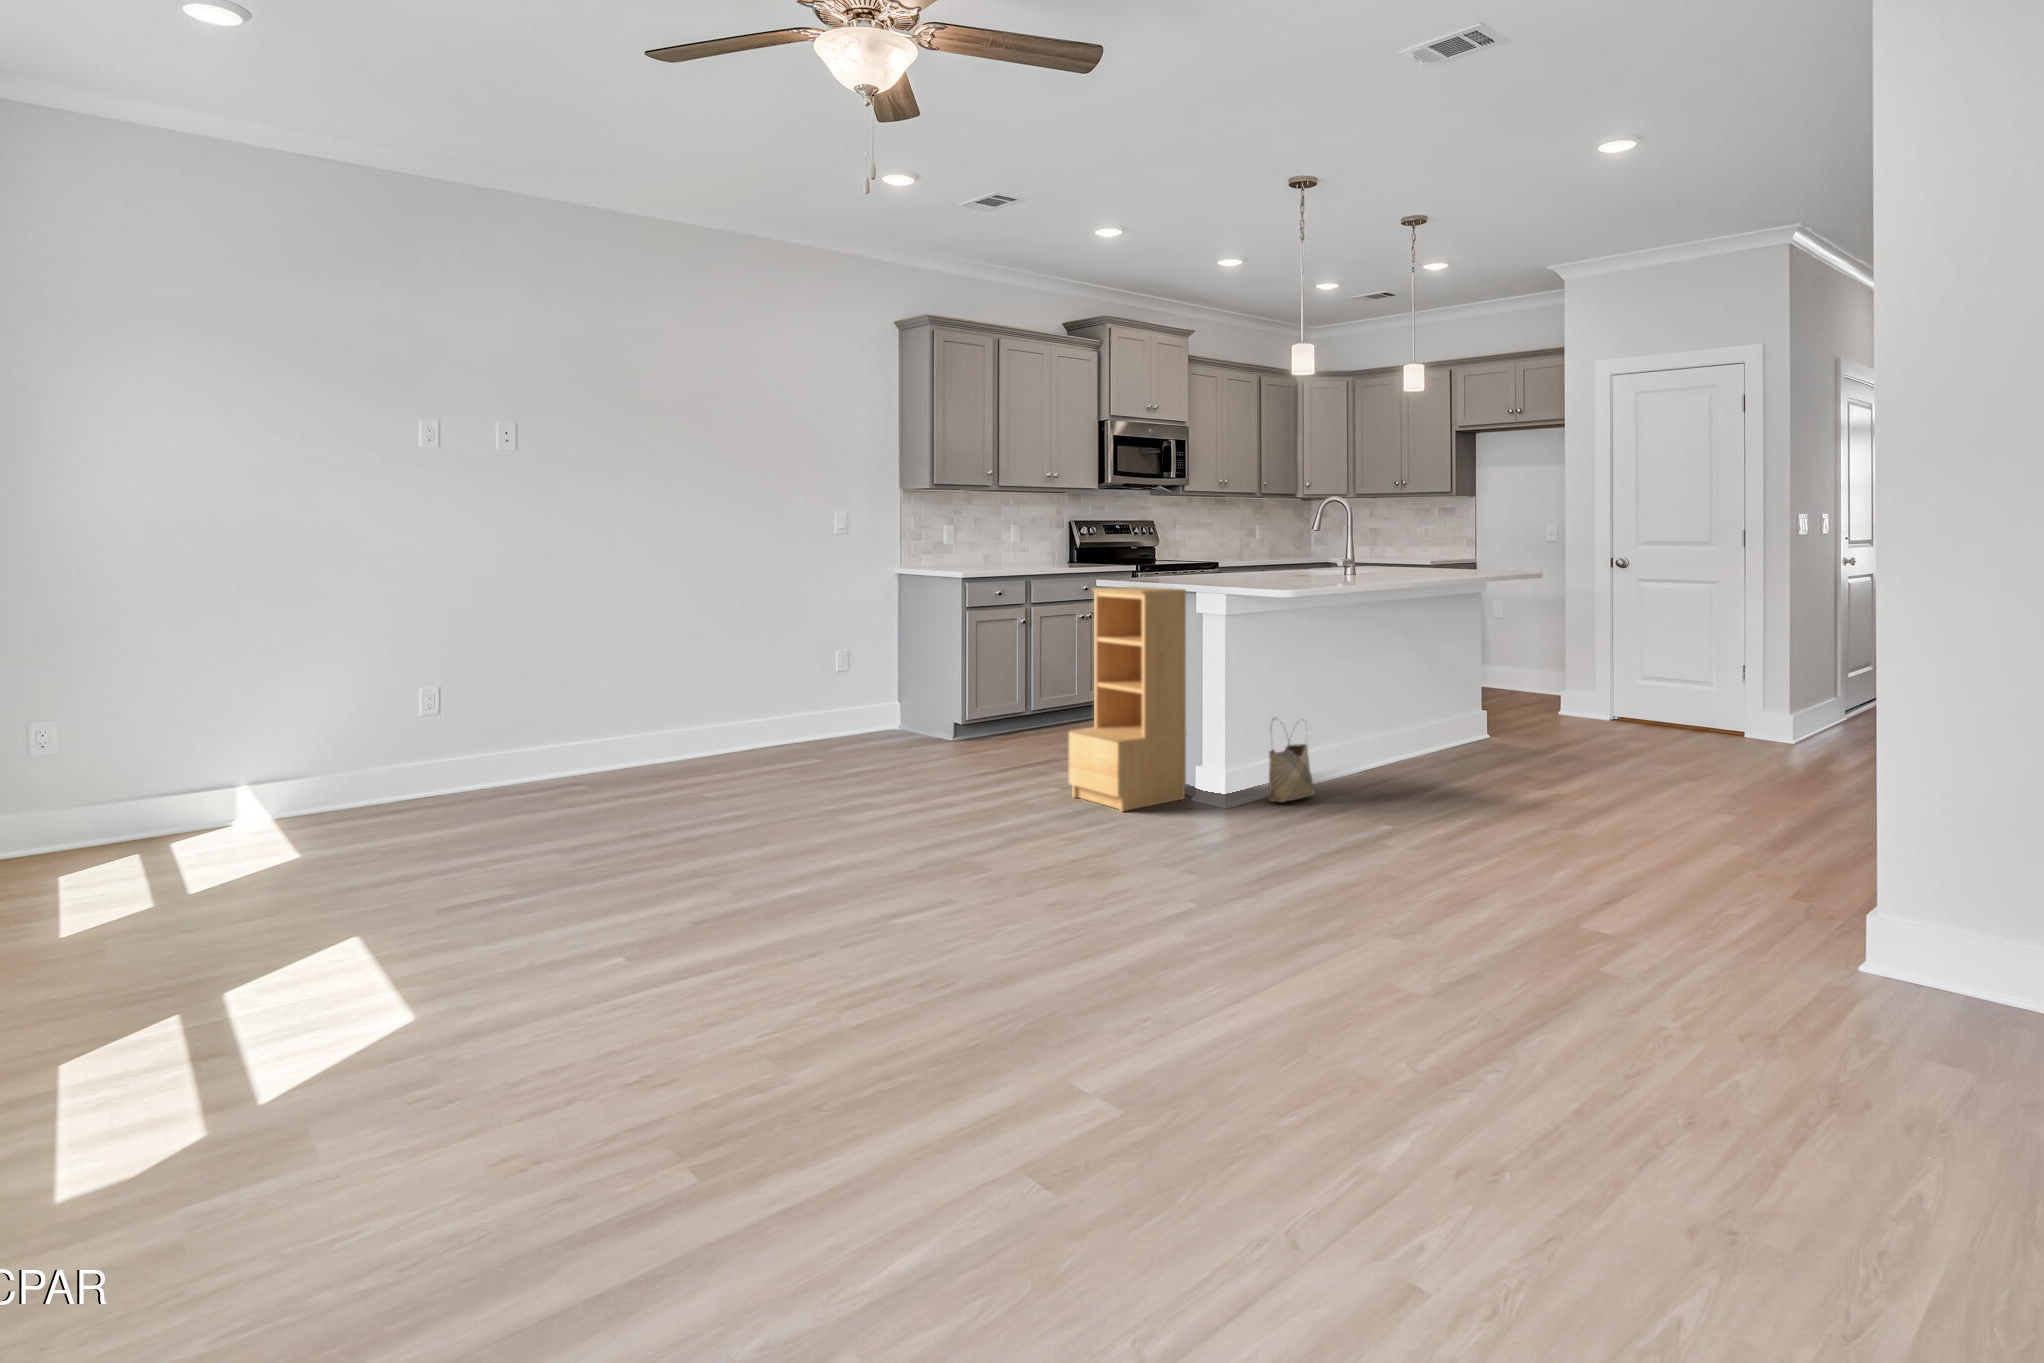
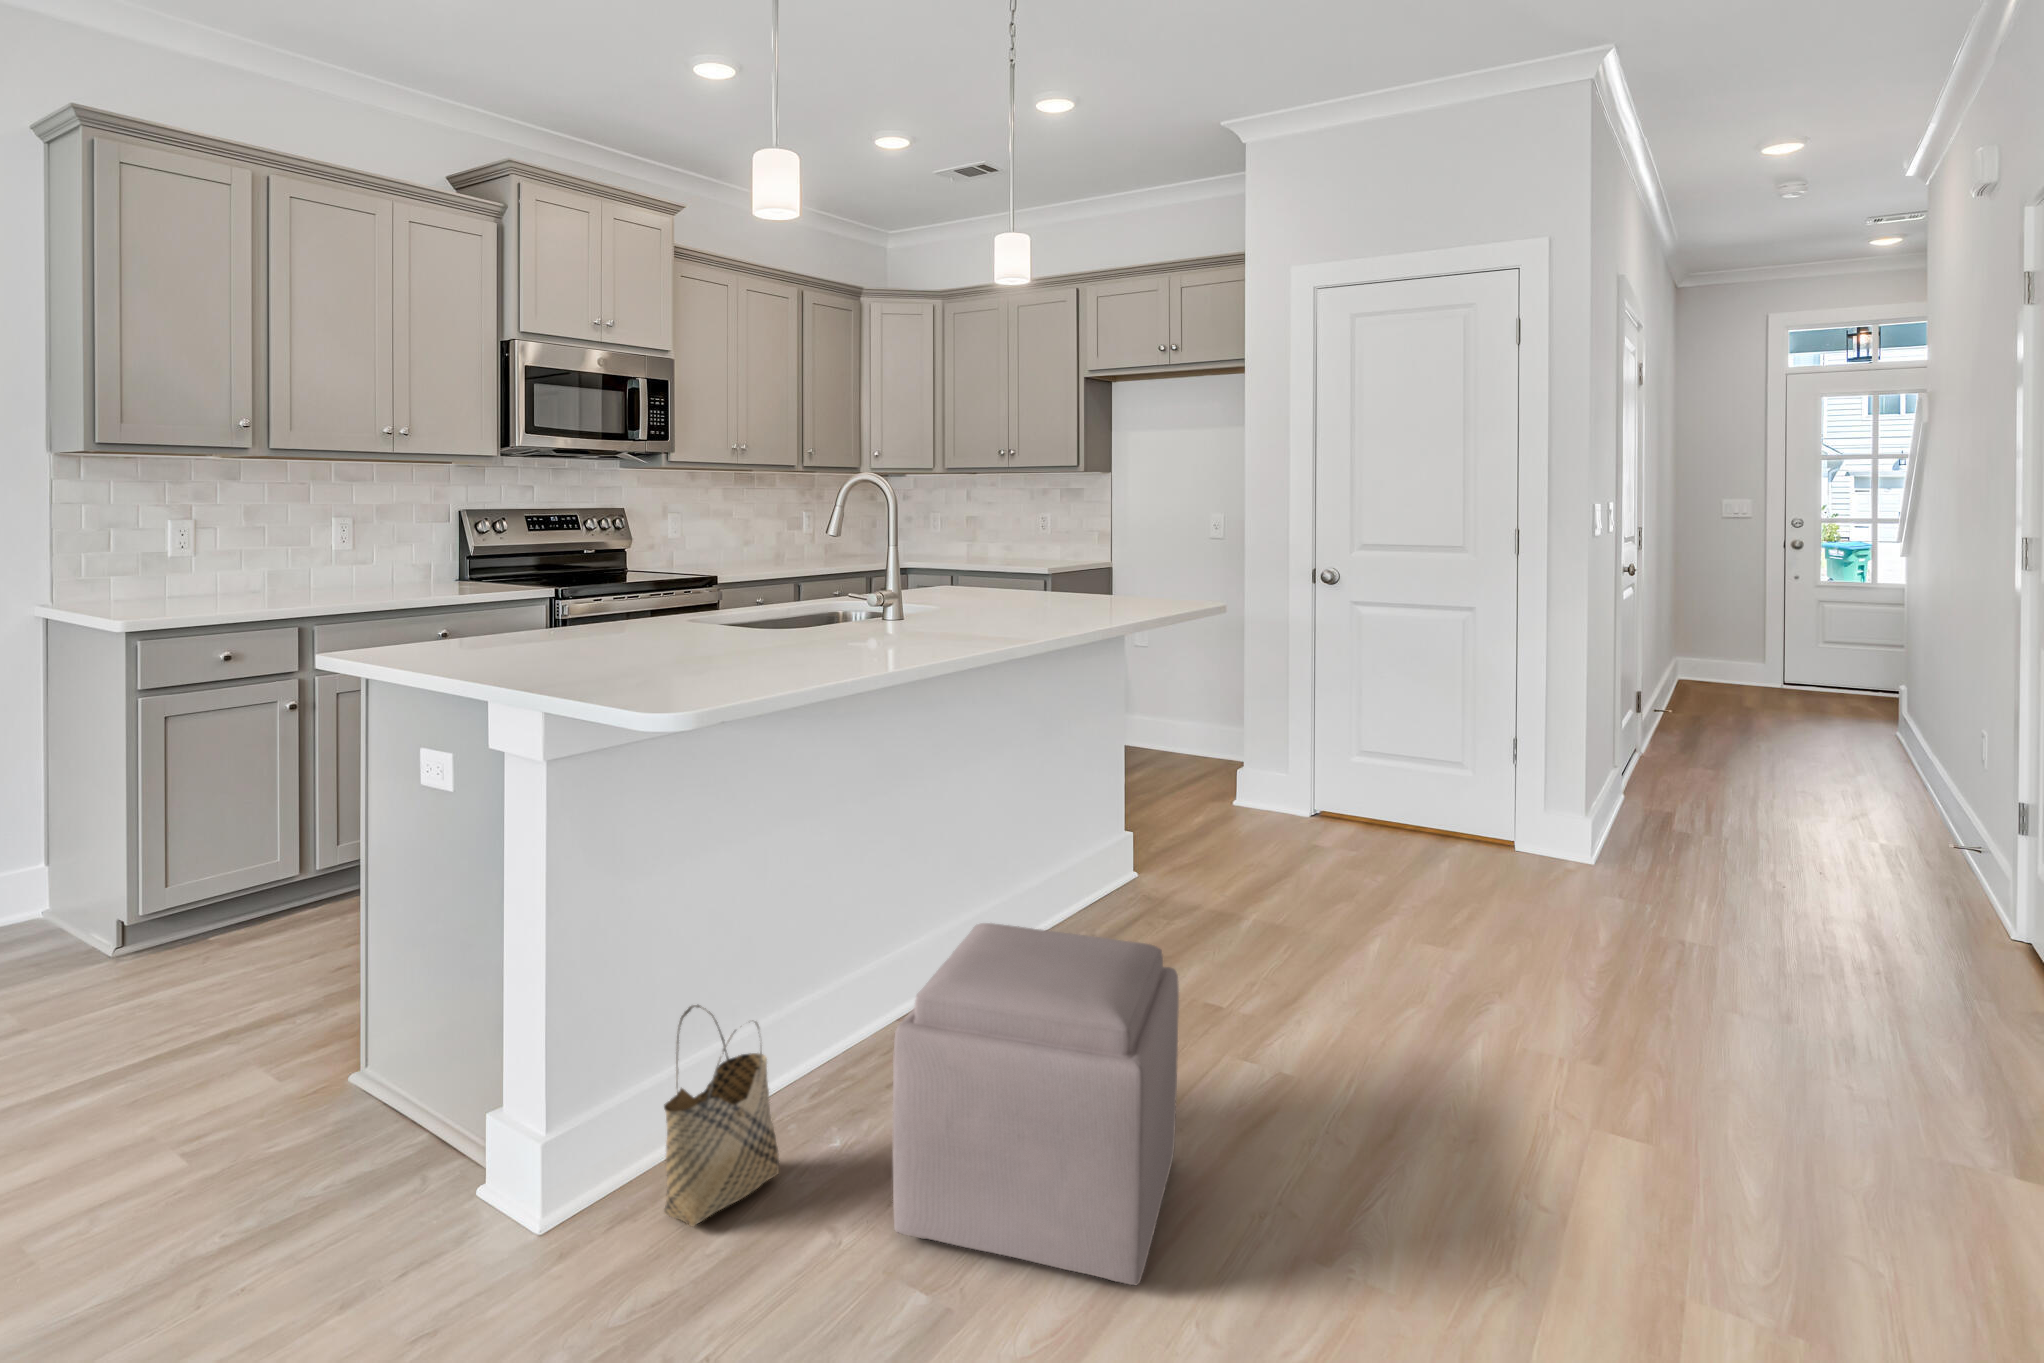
bookshelf: present [1069,586,1186,811] -> none [168,702,473,1321]
ottoman: none [1370,692,1501,821] -> present [893,923,1179,1285]

